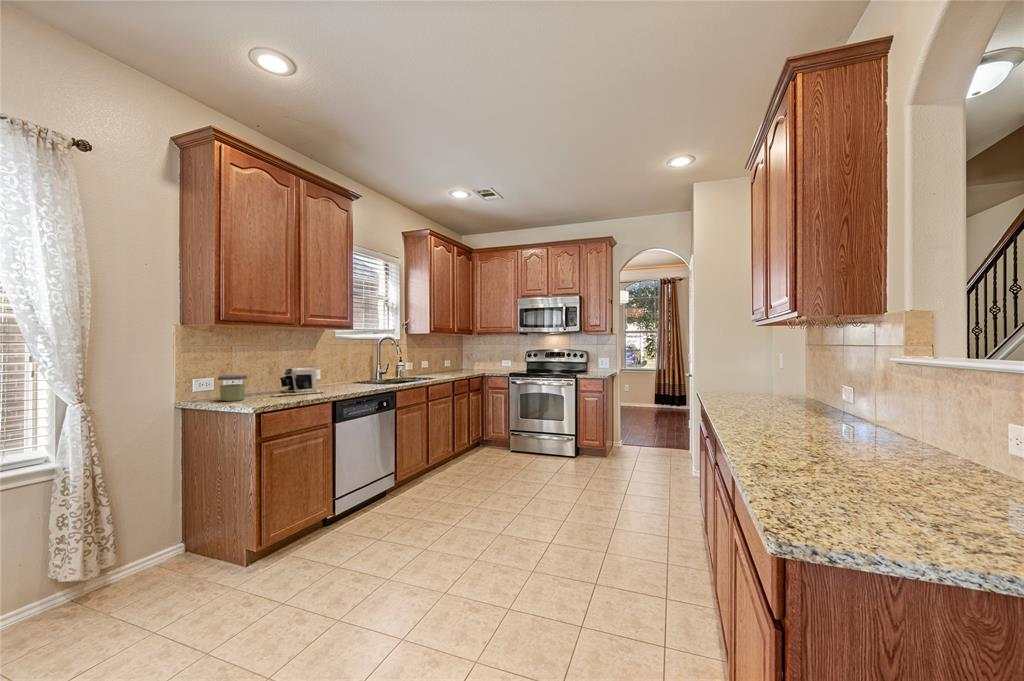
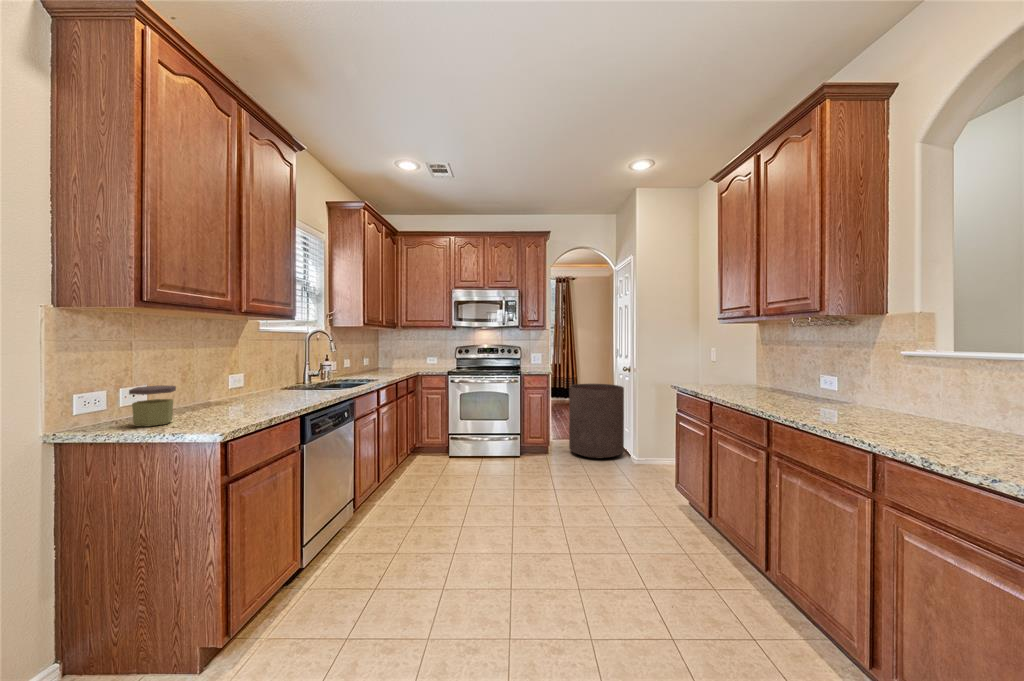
coffee maker: present [271,366,324,397] -> none [199,369,278,415]
trash can: none [628,390,687,468] -> present [569,384,624,459]

